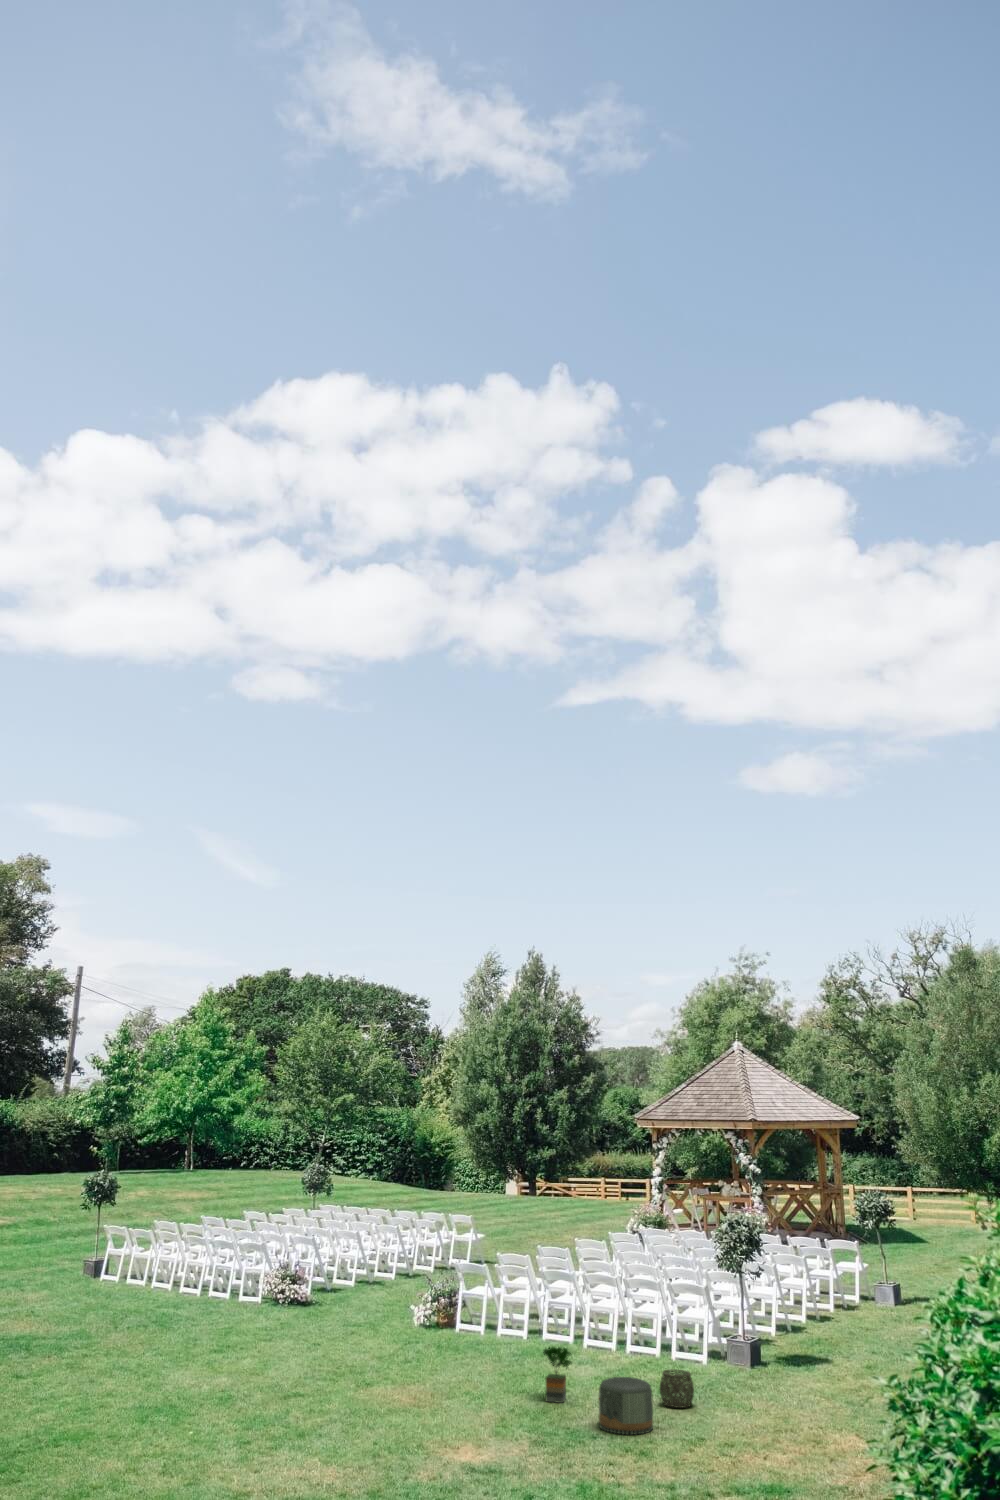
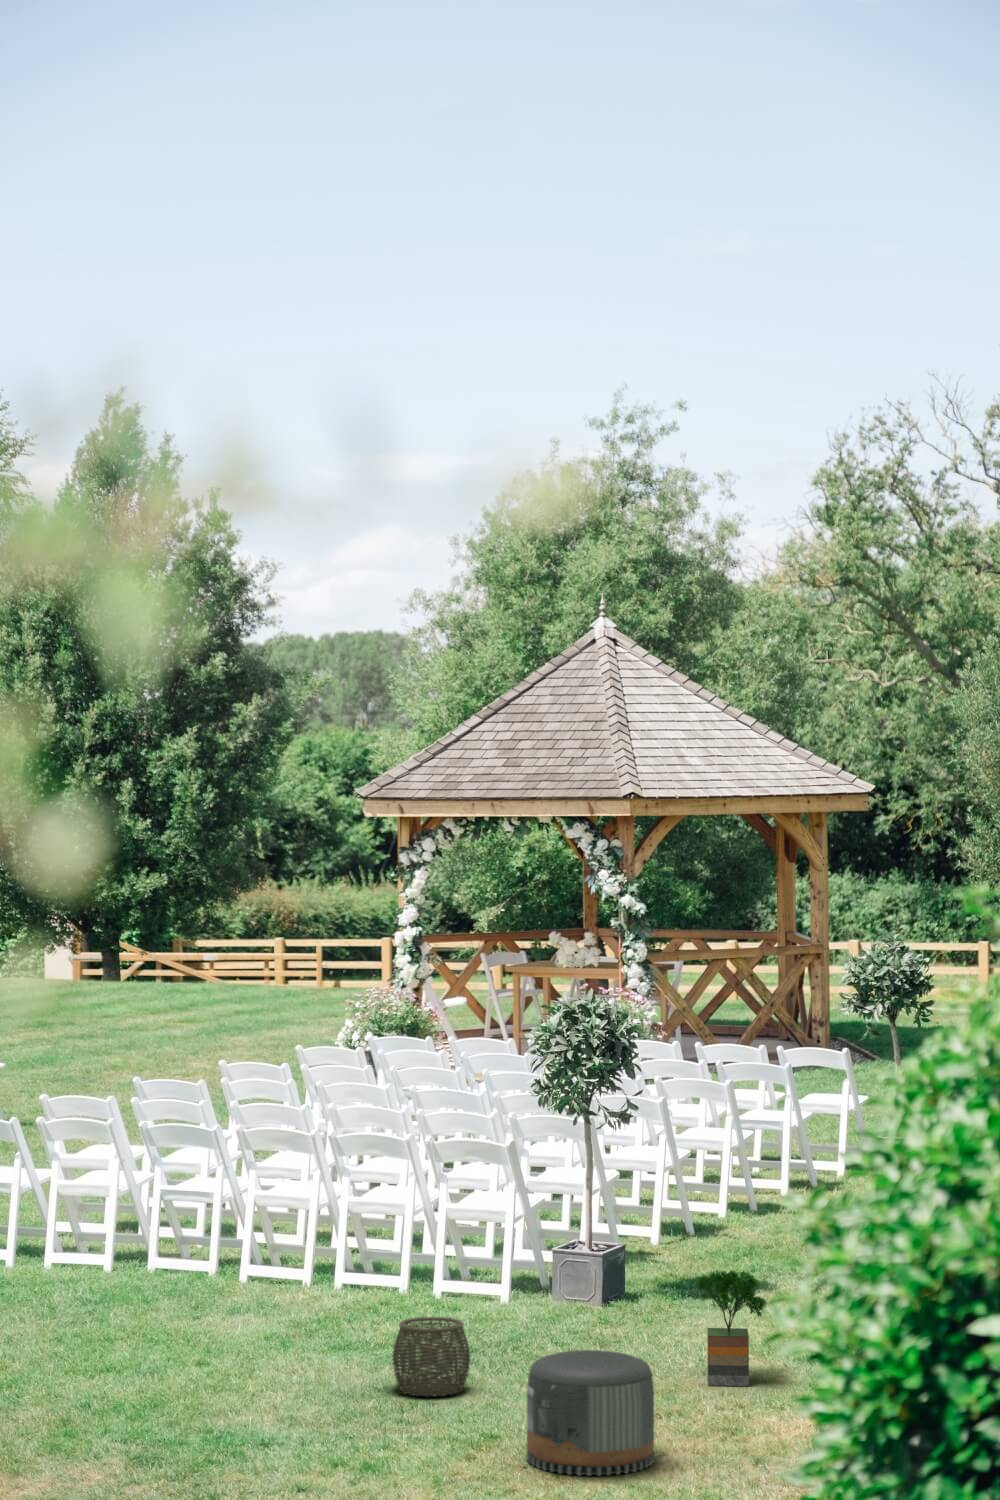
potted tree: present [543,1347,572,1403] -> present [694,1270,767,1386]
pouf: present [599,1377,653,1435] -> present [527,1350,654,1476]

